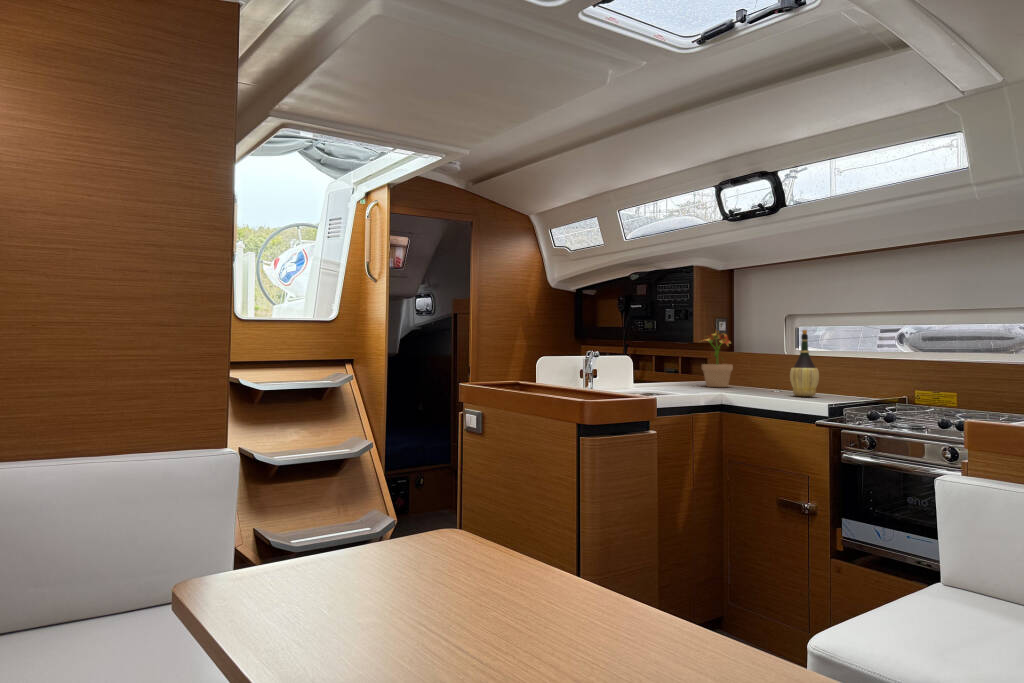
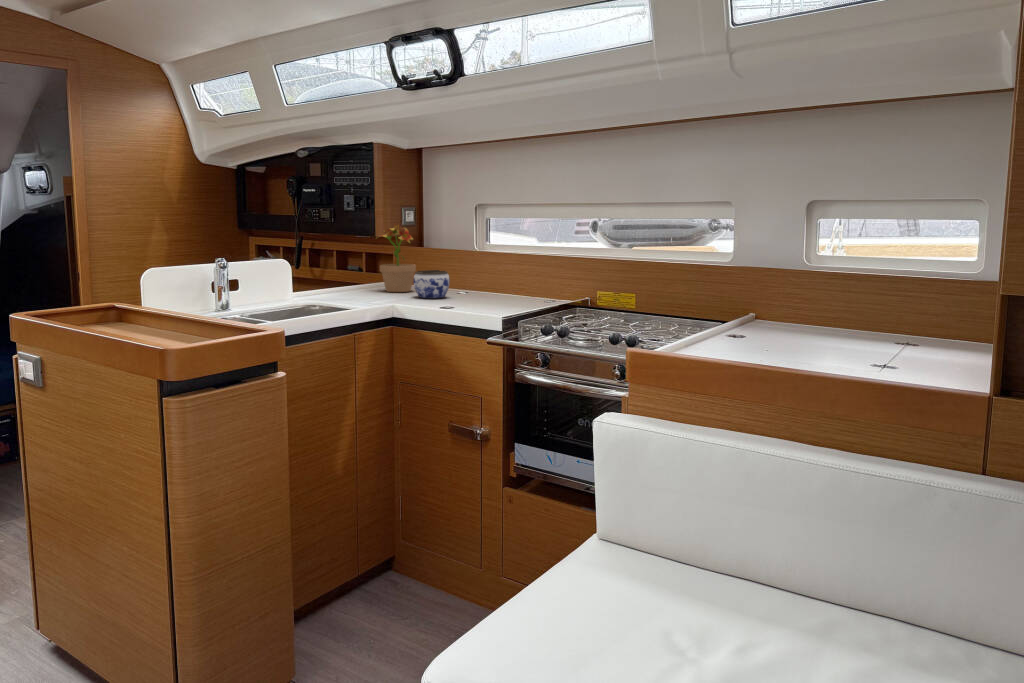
wine bottle: present [790,330,819,396] -> none [471,226,502,303]
jar: none [734,368,767,392] -> present [413,270,450,298]

